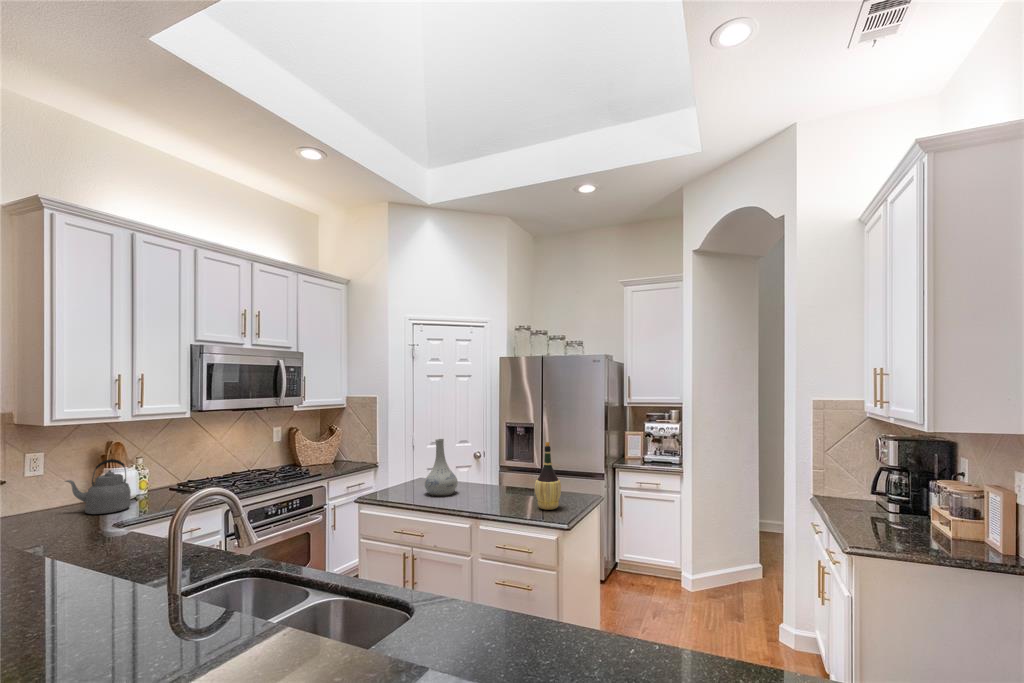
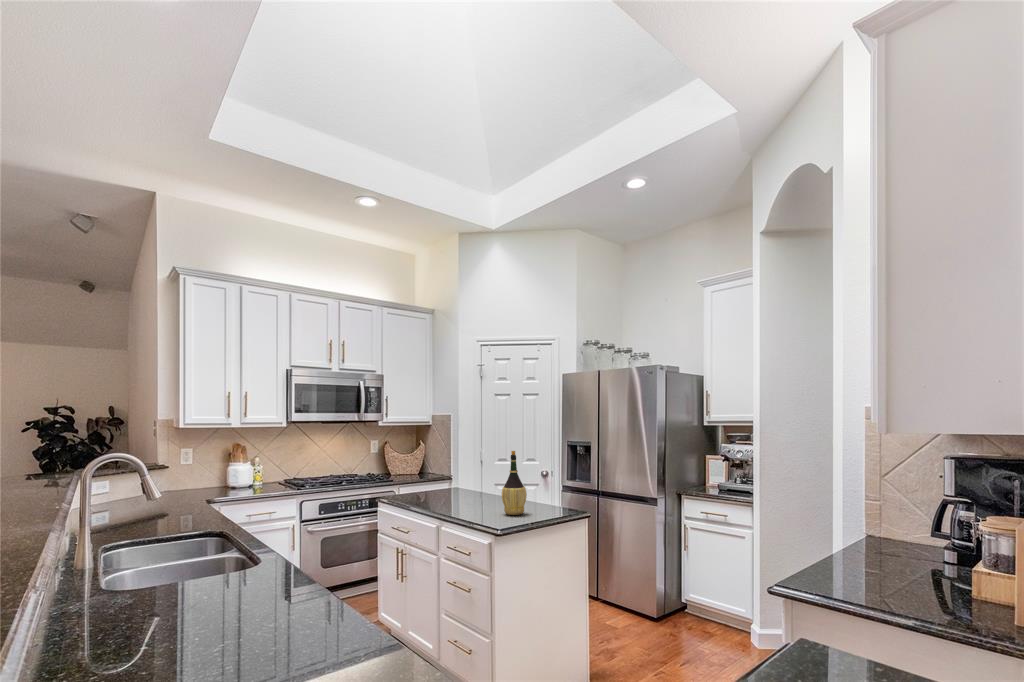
vase: present [424,439,458,496] -> none [435,448,466,500]
kettle: present [65,459,131,514] -> none [197,455,238,494]

